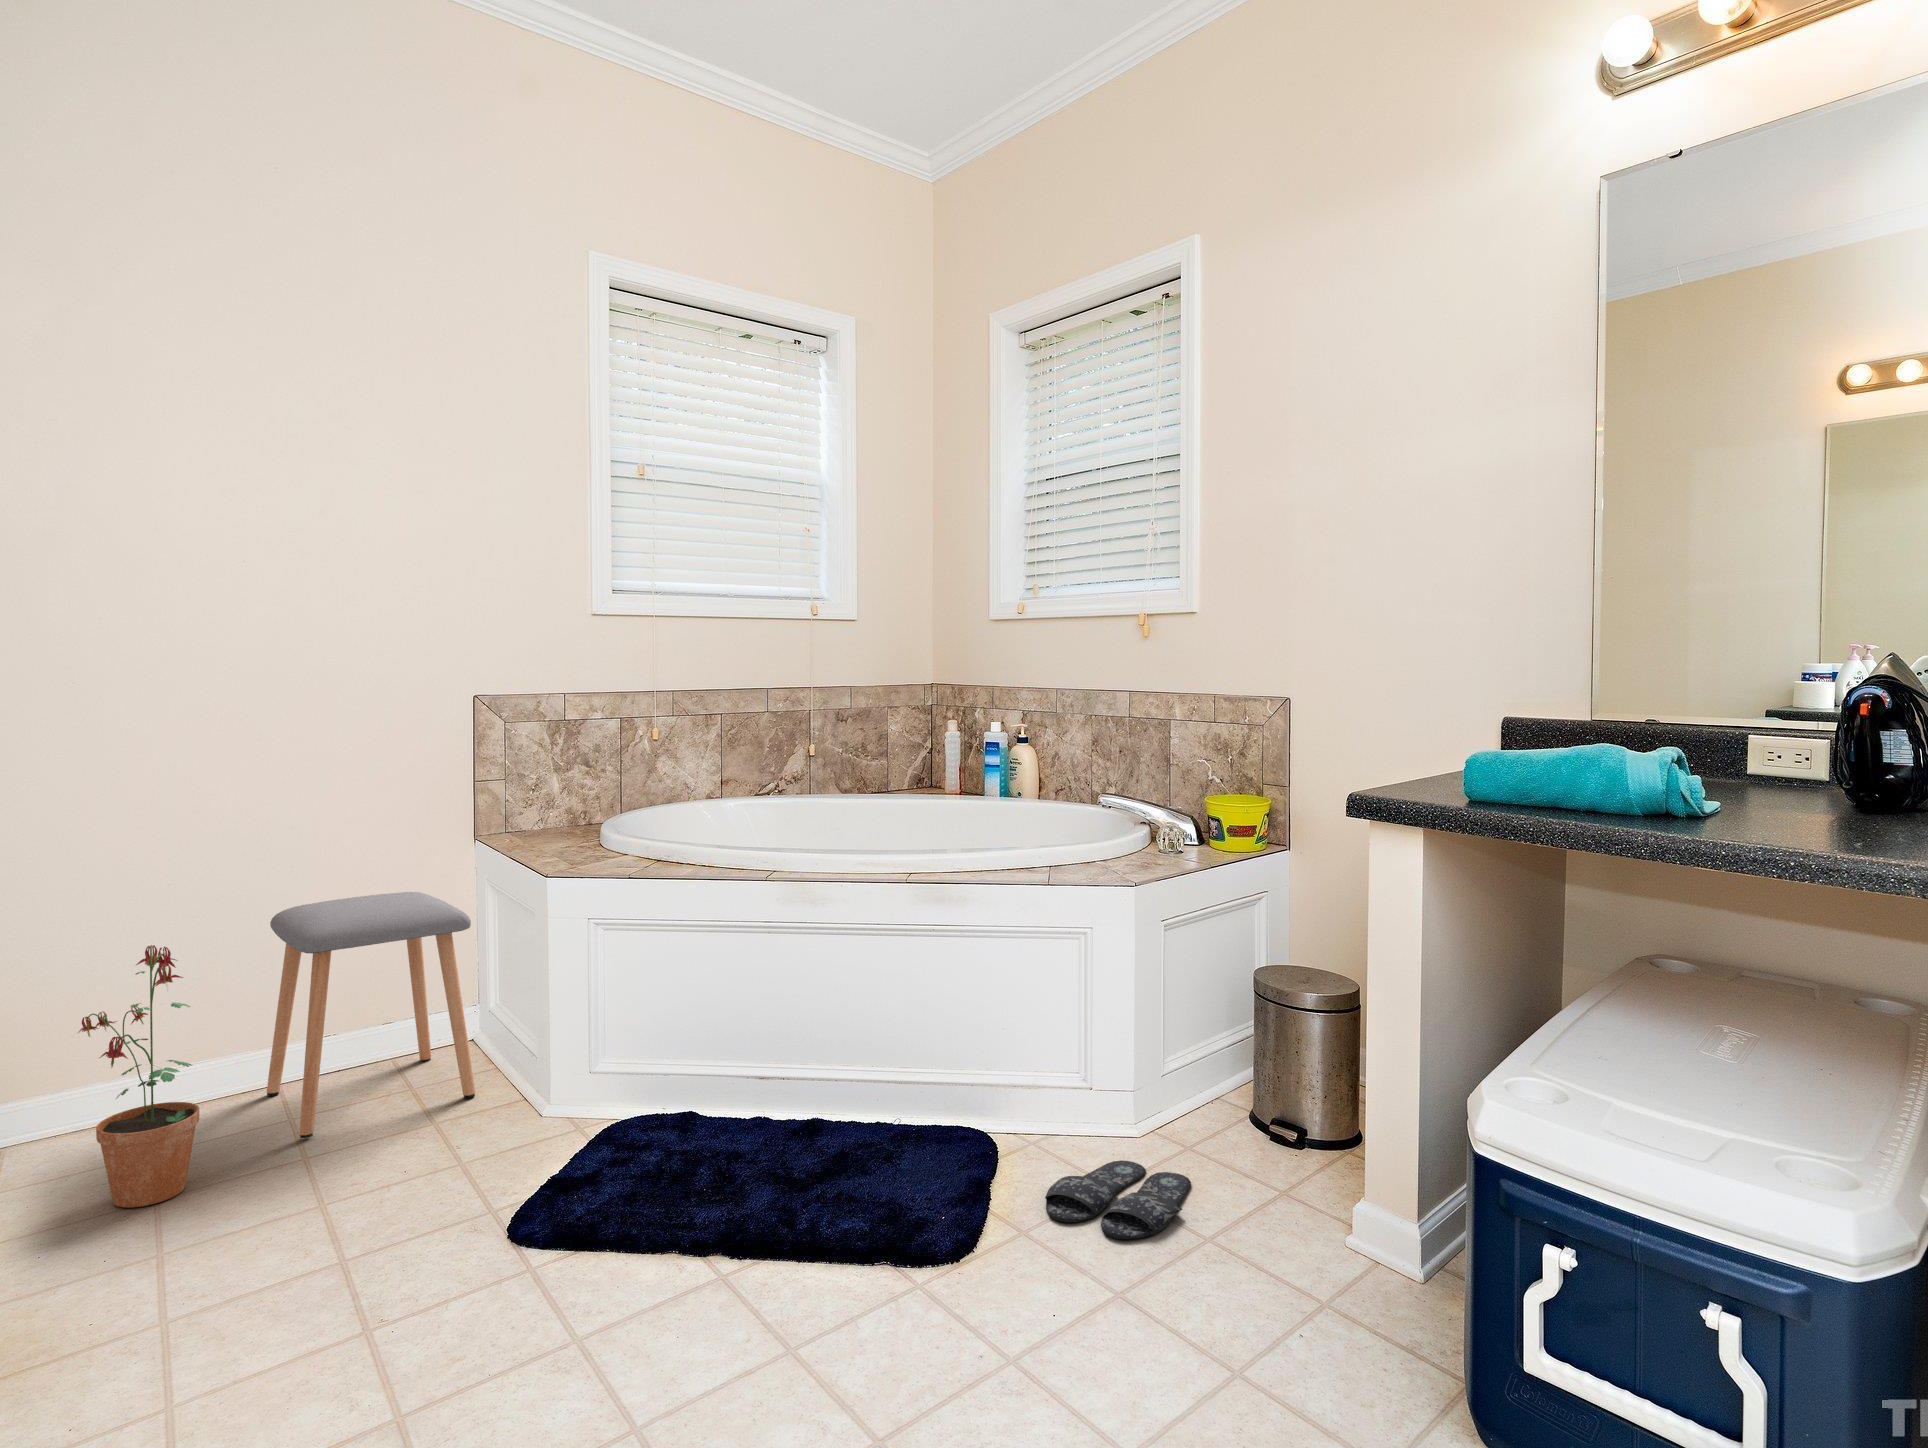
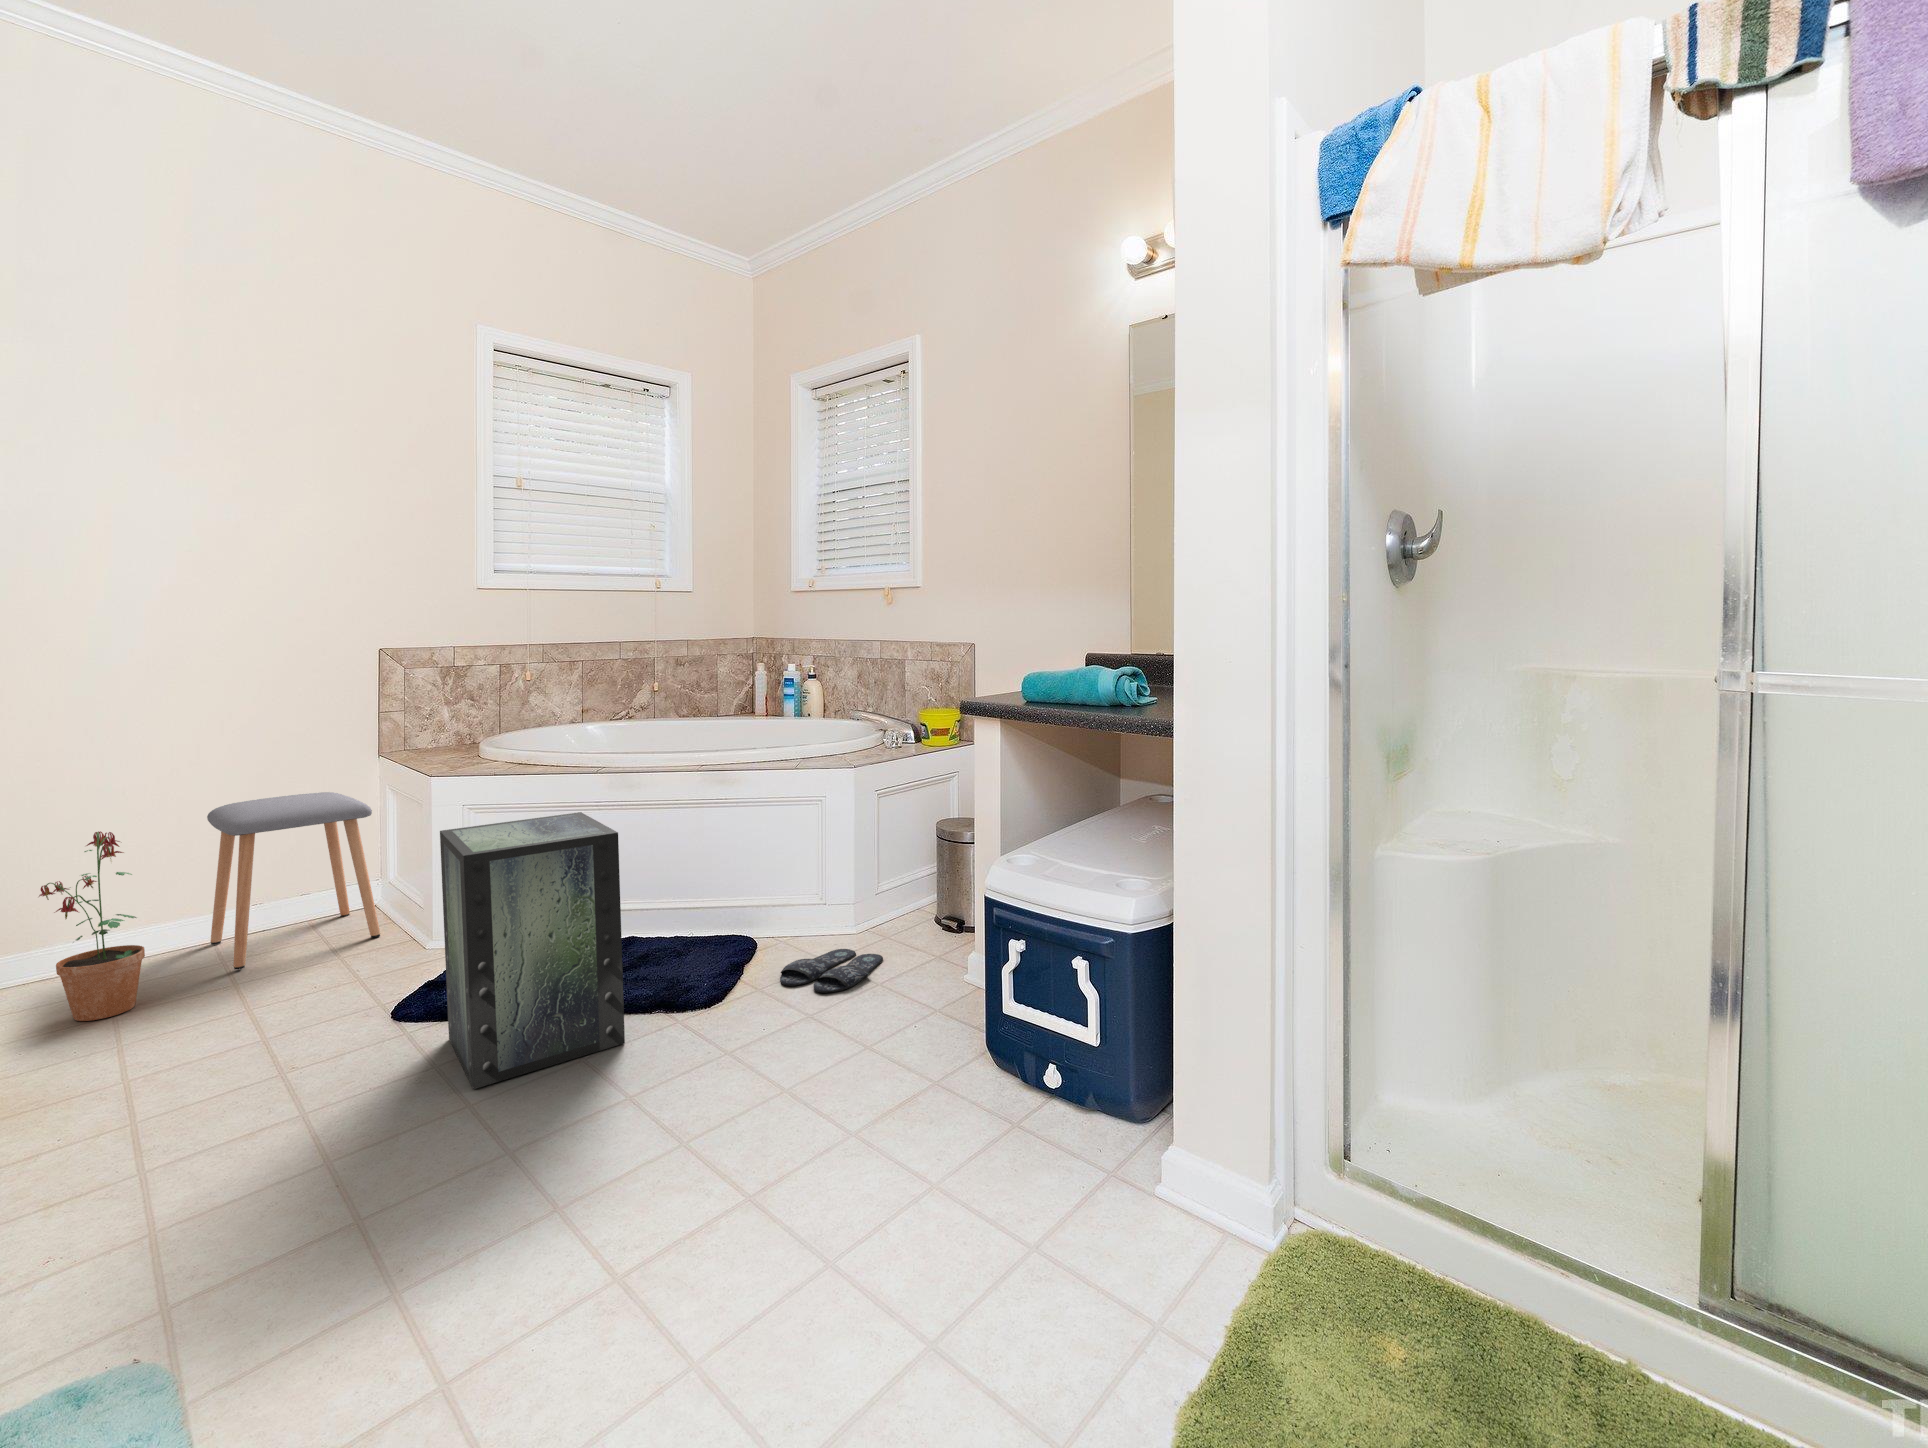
storage box: none [596,946,848,1375] -> present [440,812,625,1089]

